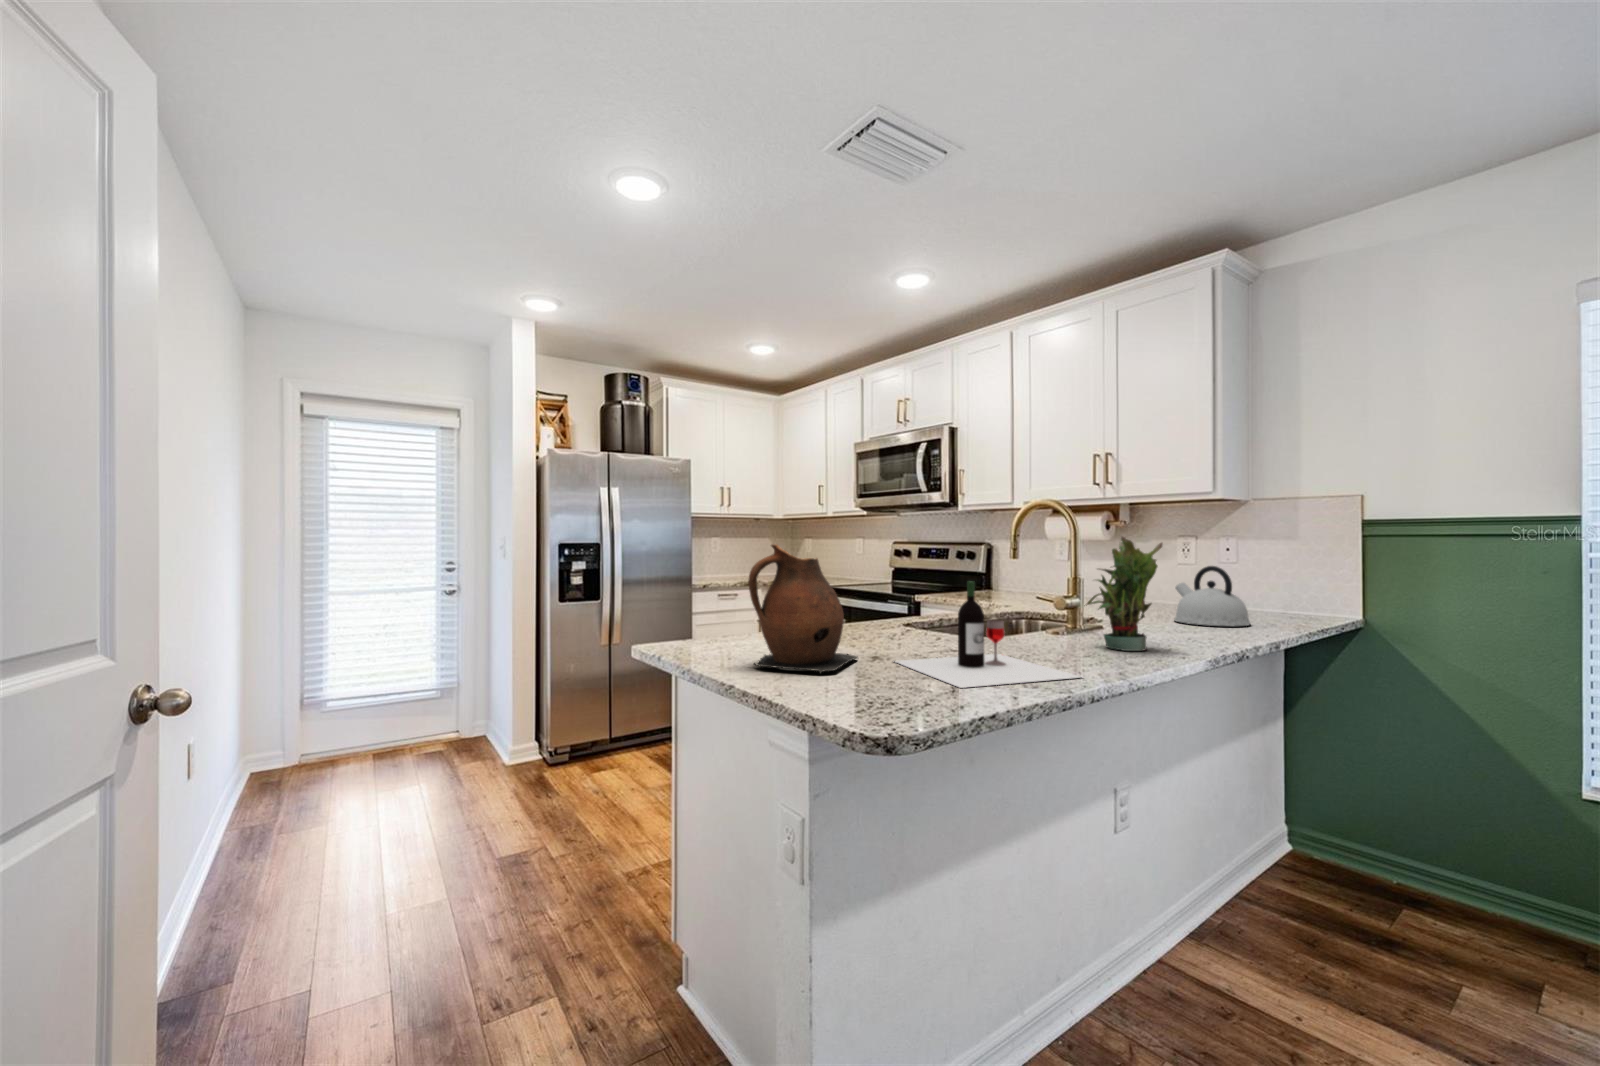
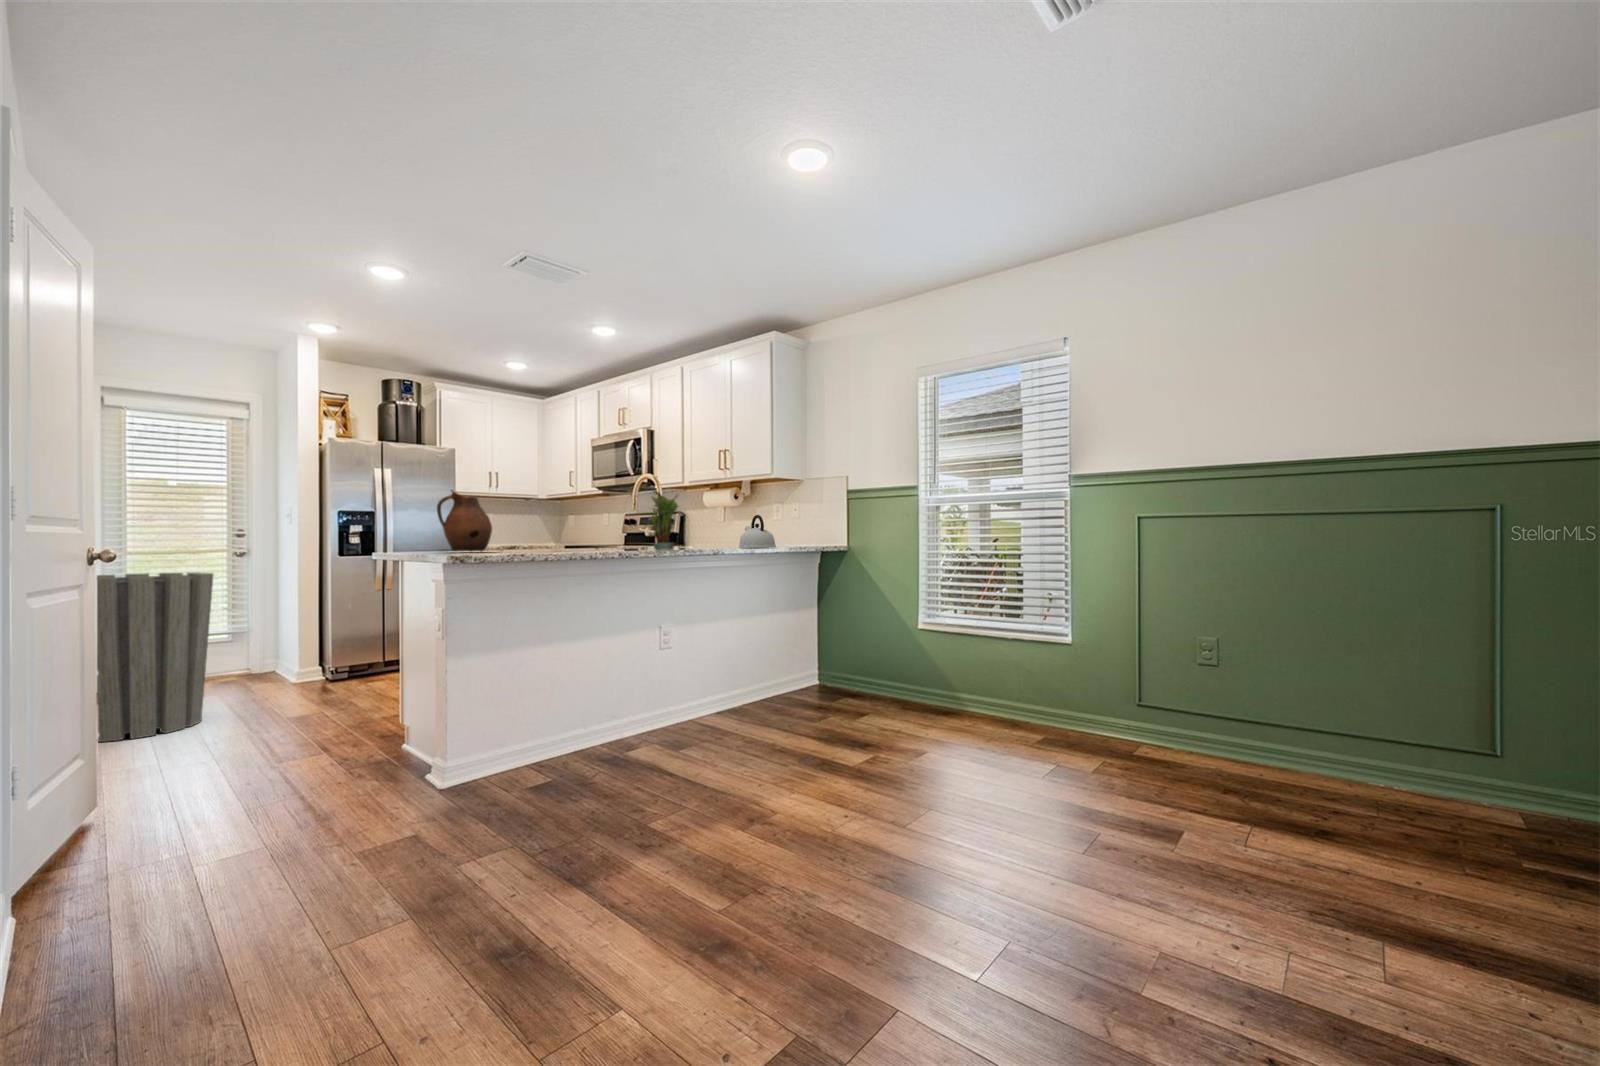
wine bottle: present [895,581,1082,688] -> none [521,509,604,552]
trash can: none [209,637,407,901] -> present [96,573,213,742]

